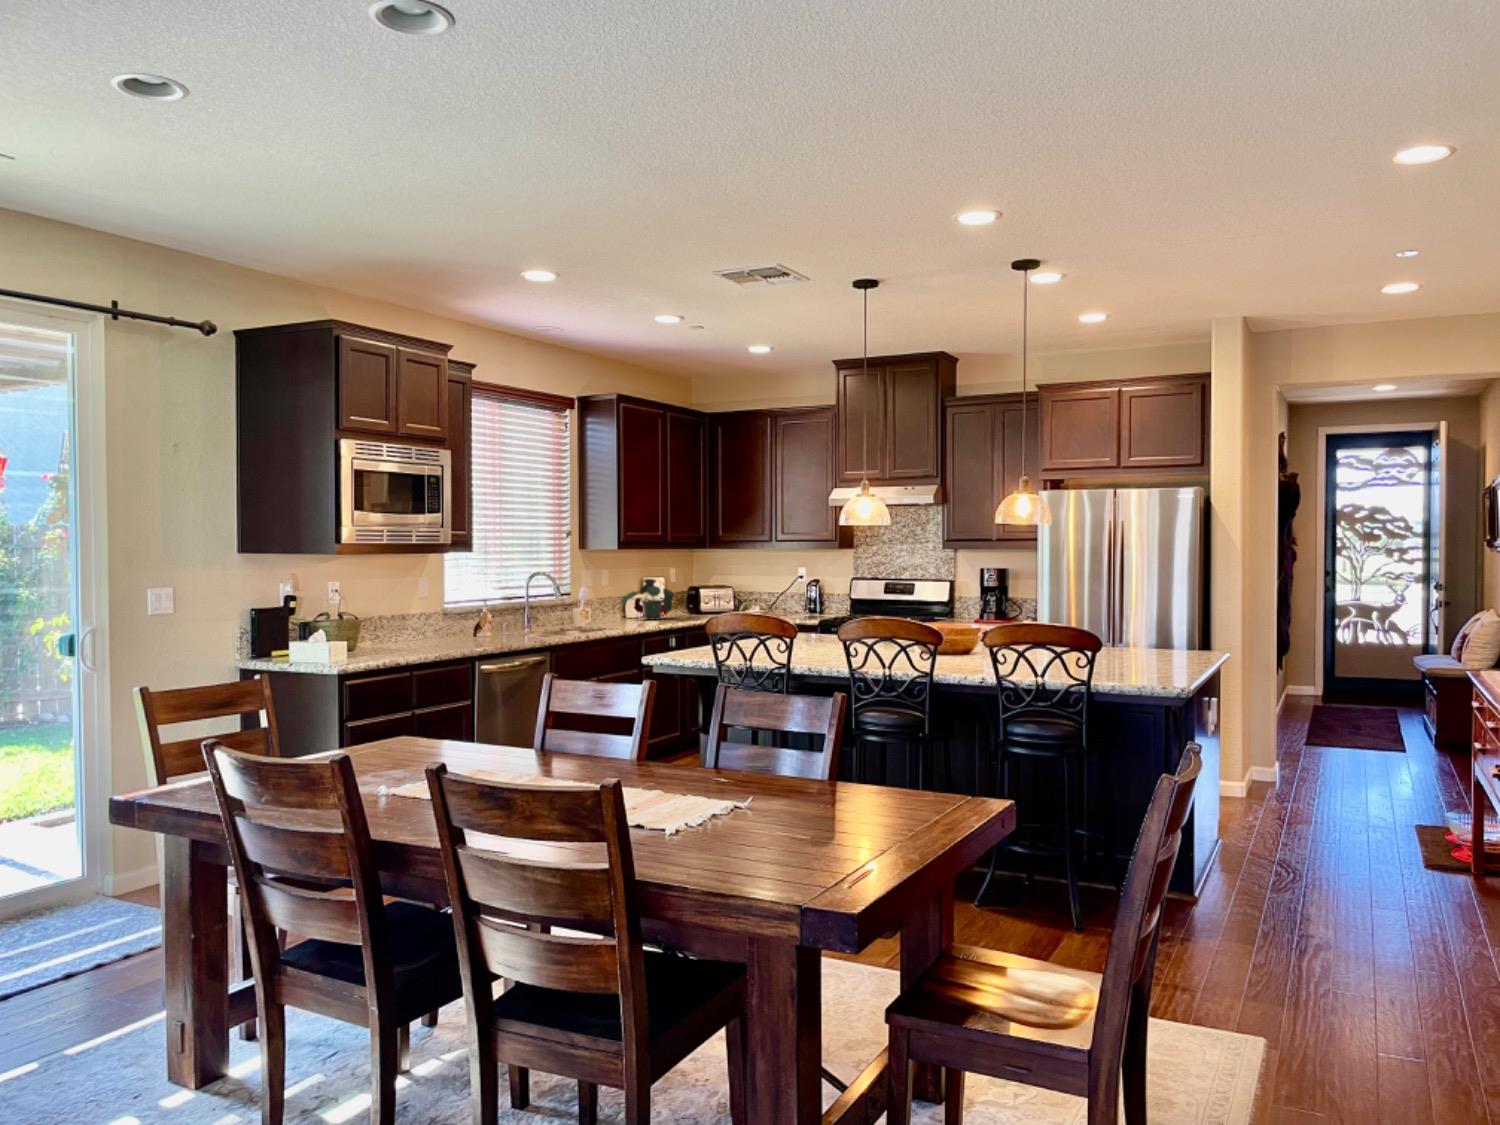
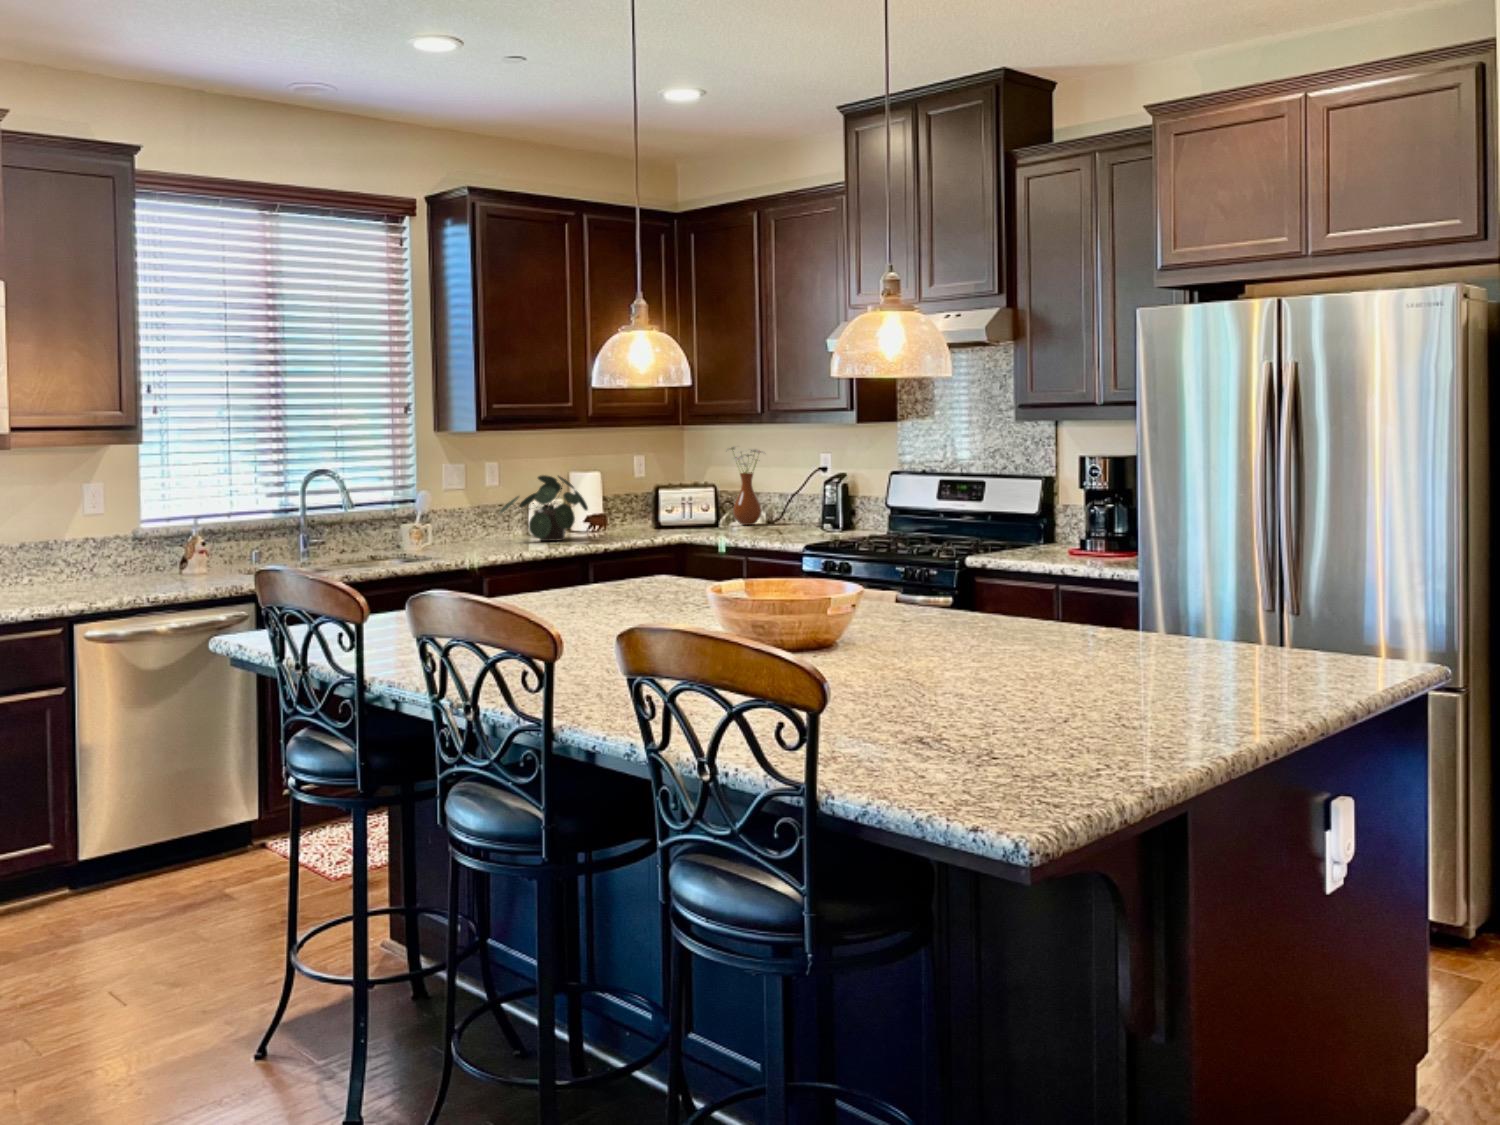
vase: none [738,563,766,611] -> present [727,447,764,525]

